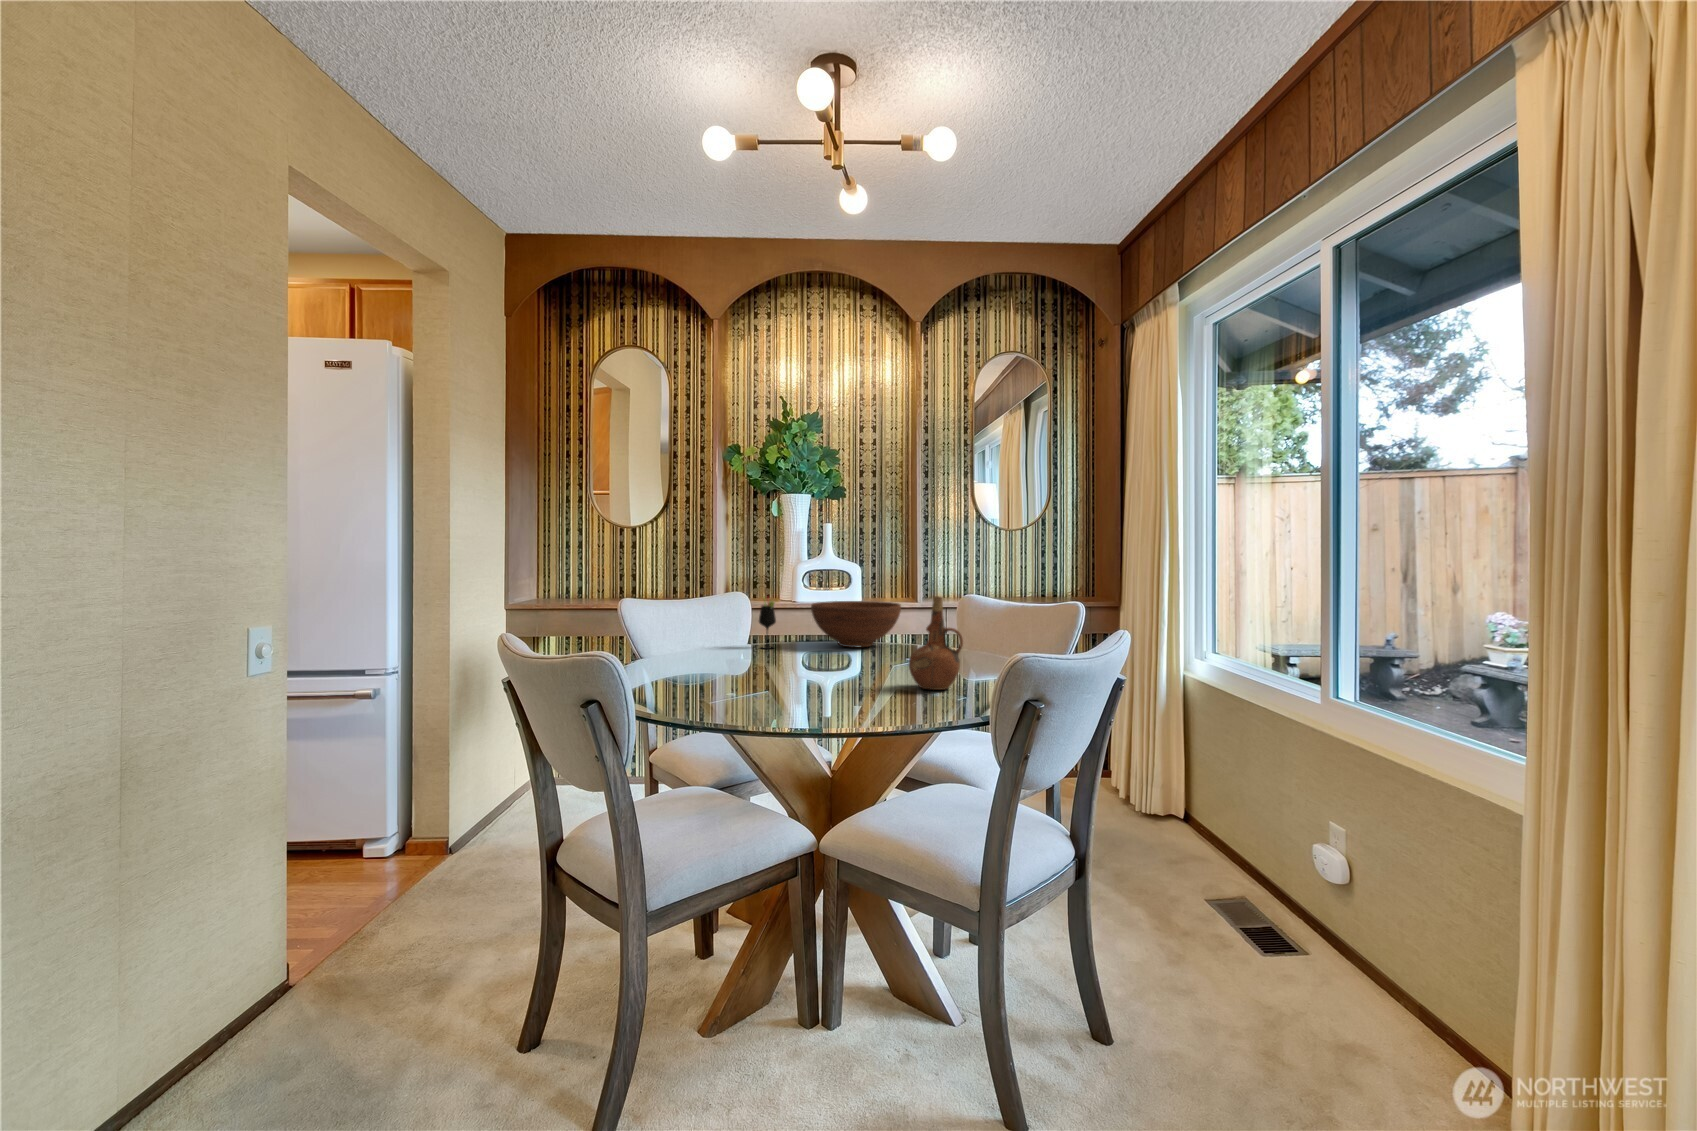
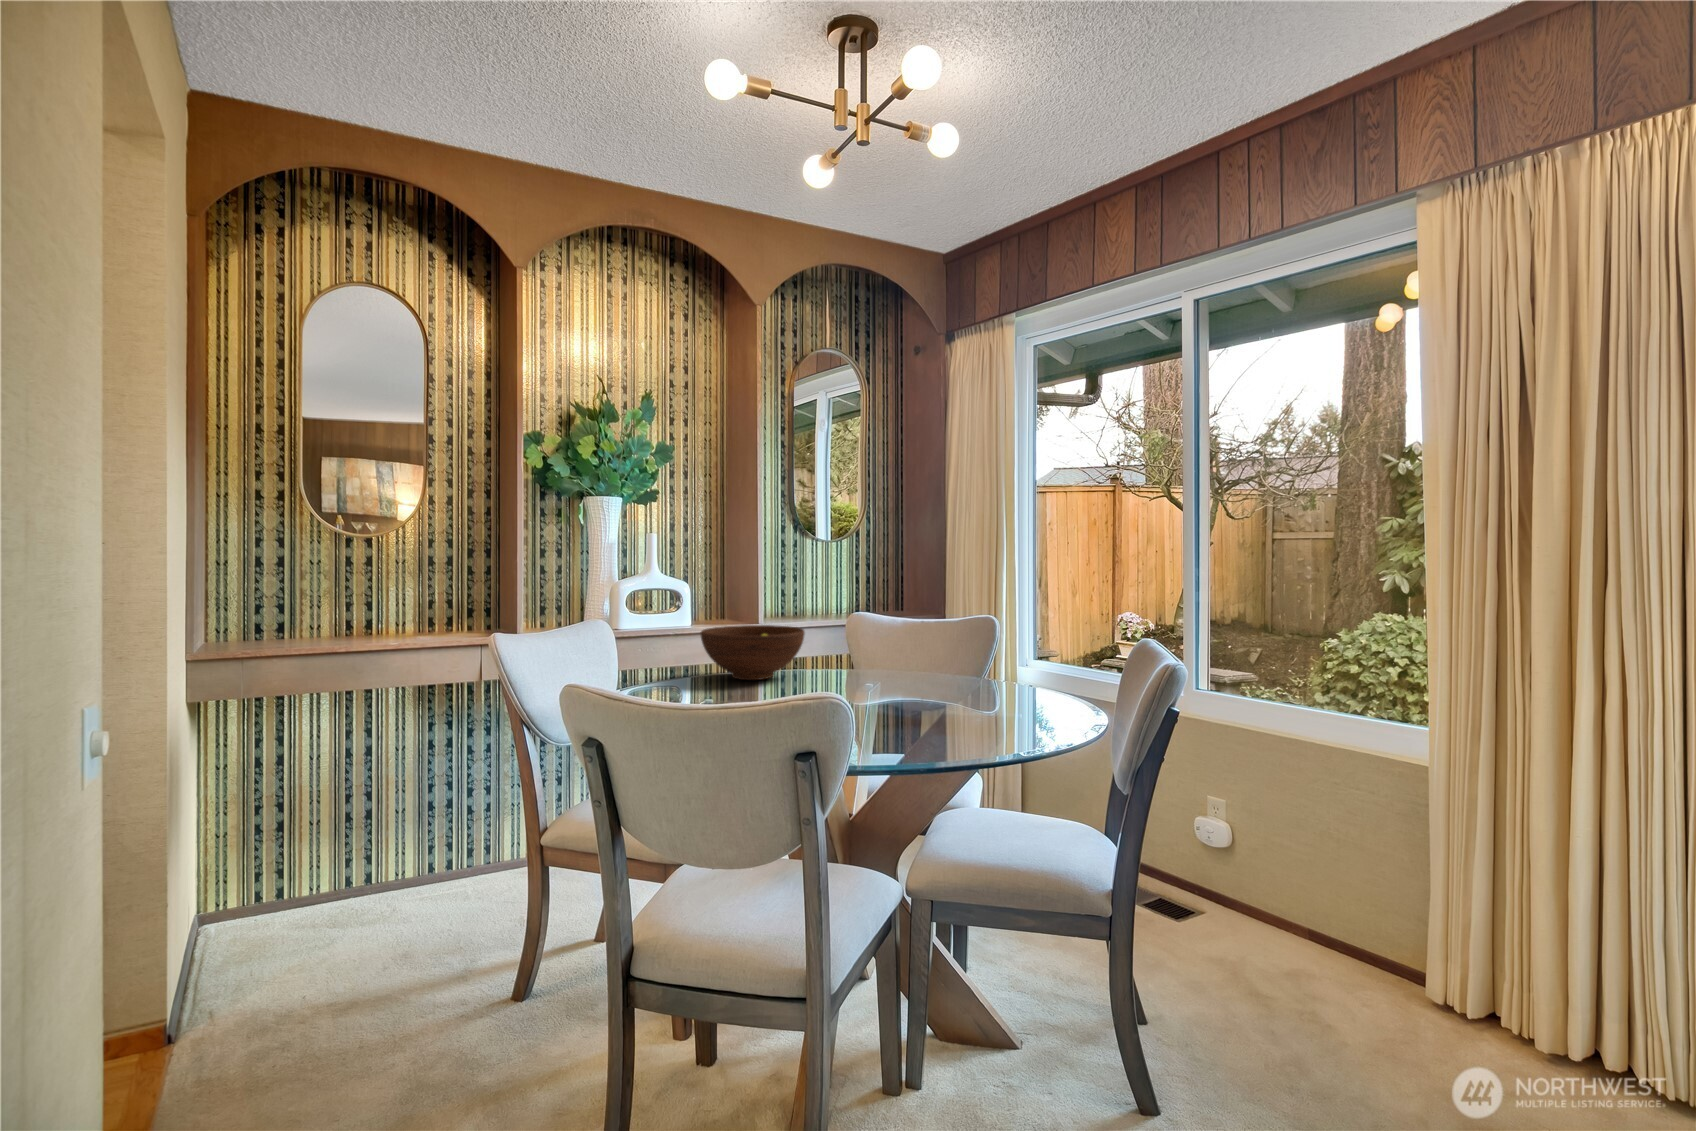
ceramic pitcher: present [909,596,963,690] -> none [928,622,982,719]
wine glass: present [759,601,776,649] -> none [649,626,673,690]

